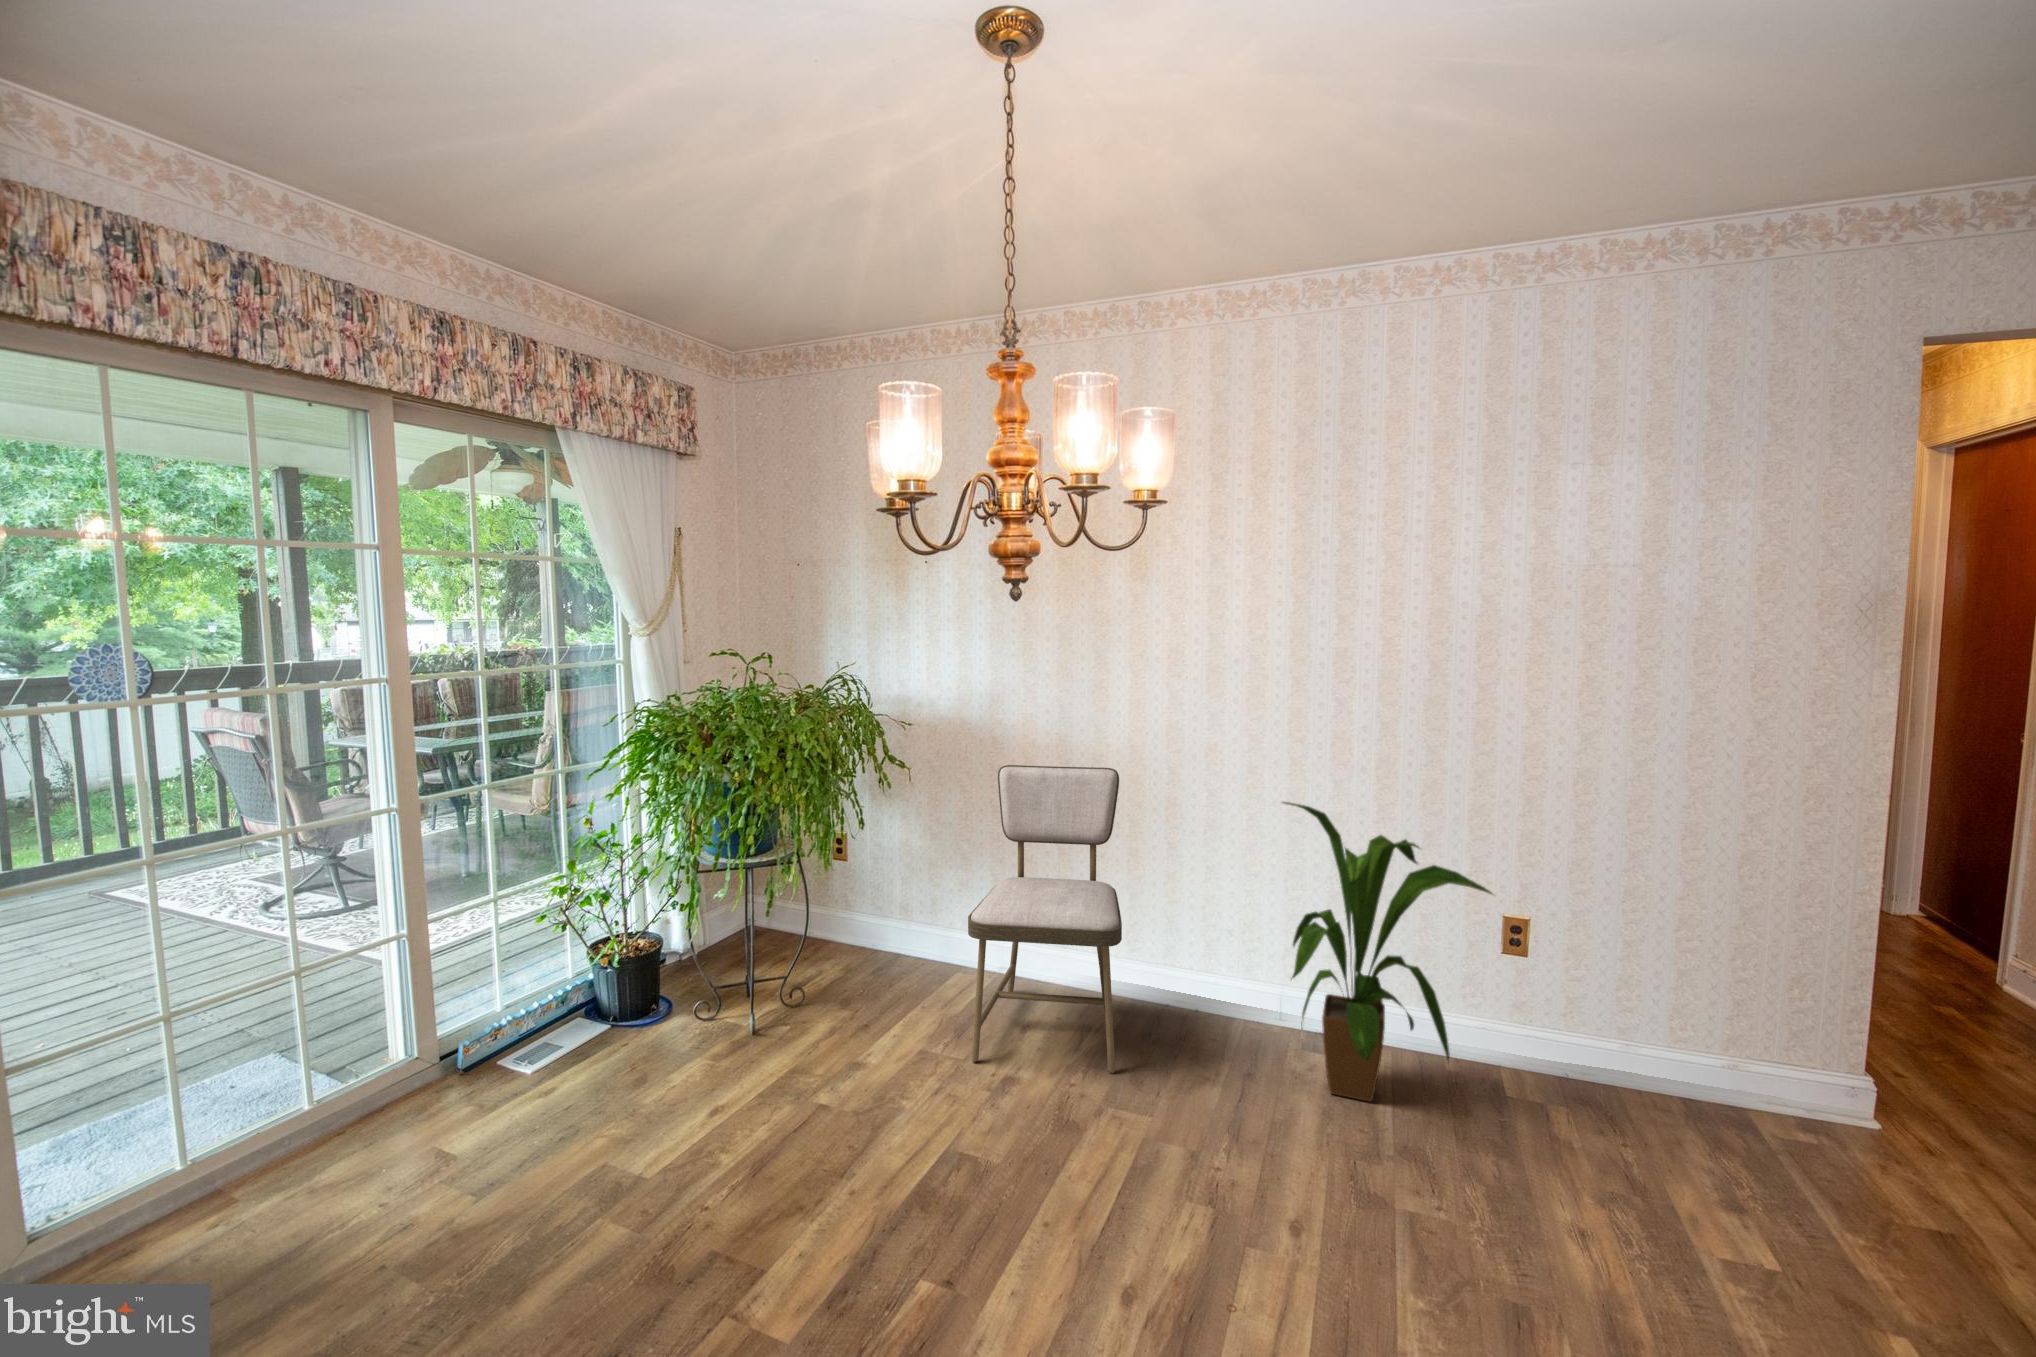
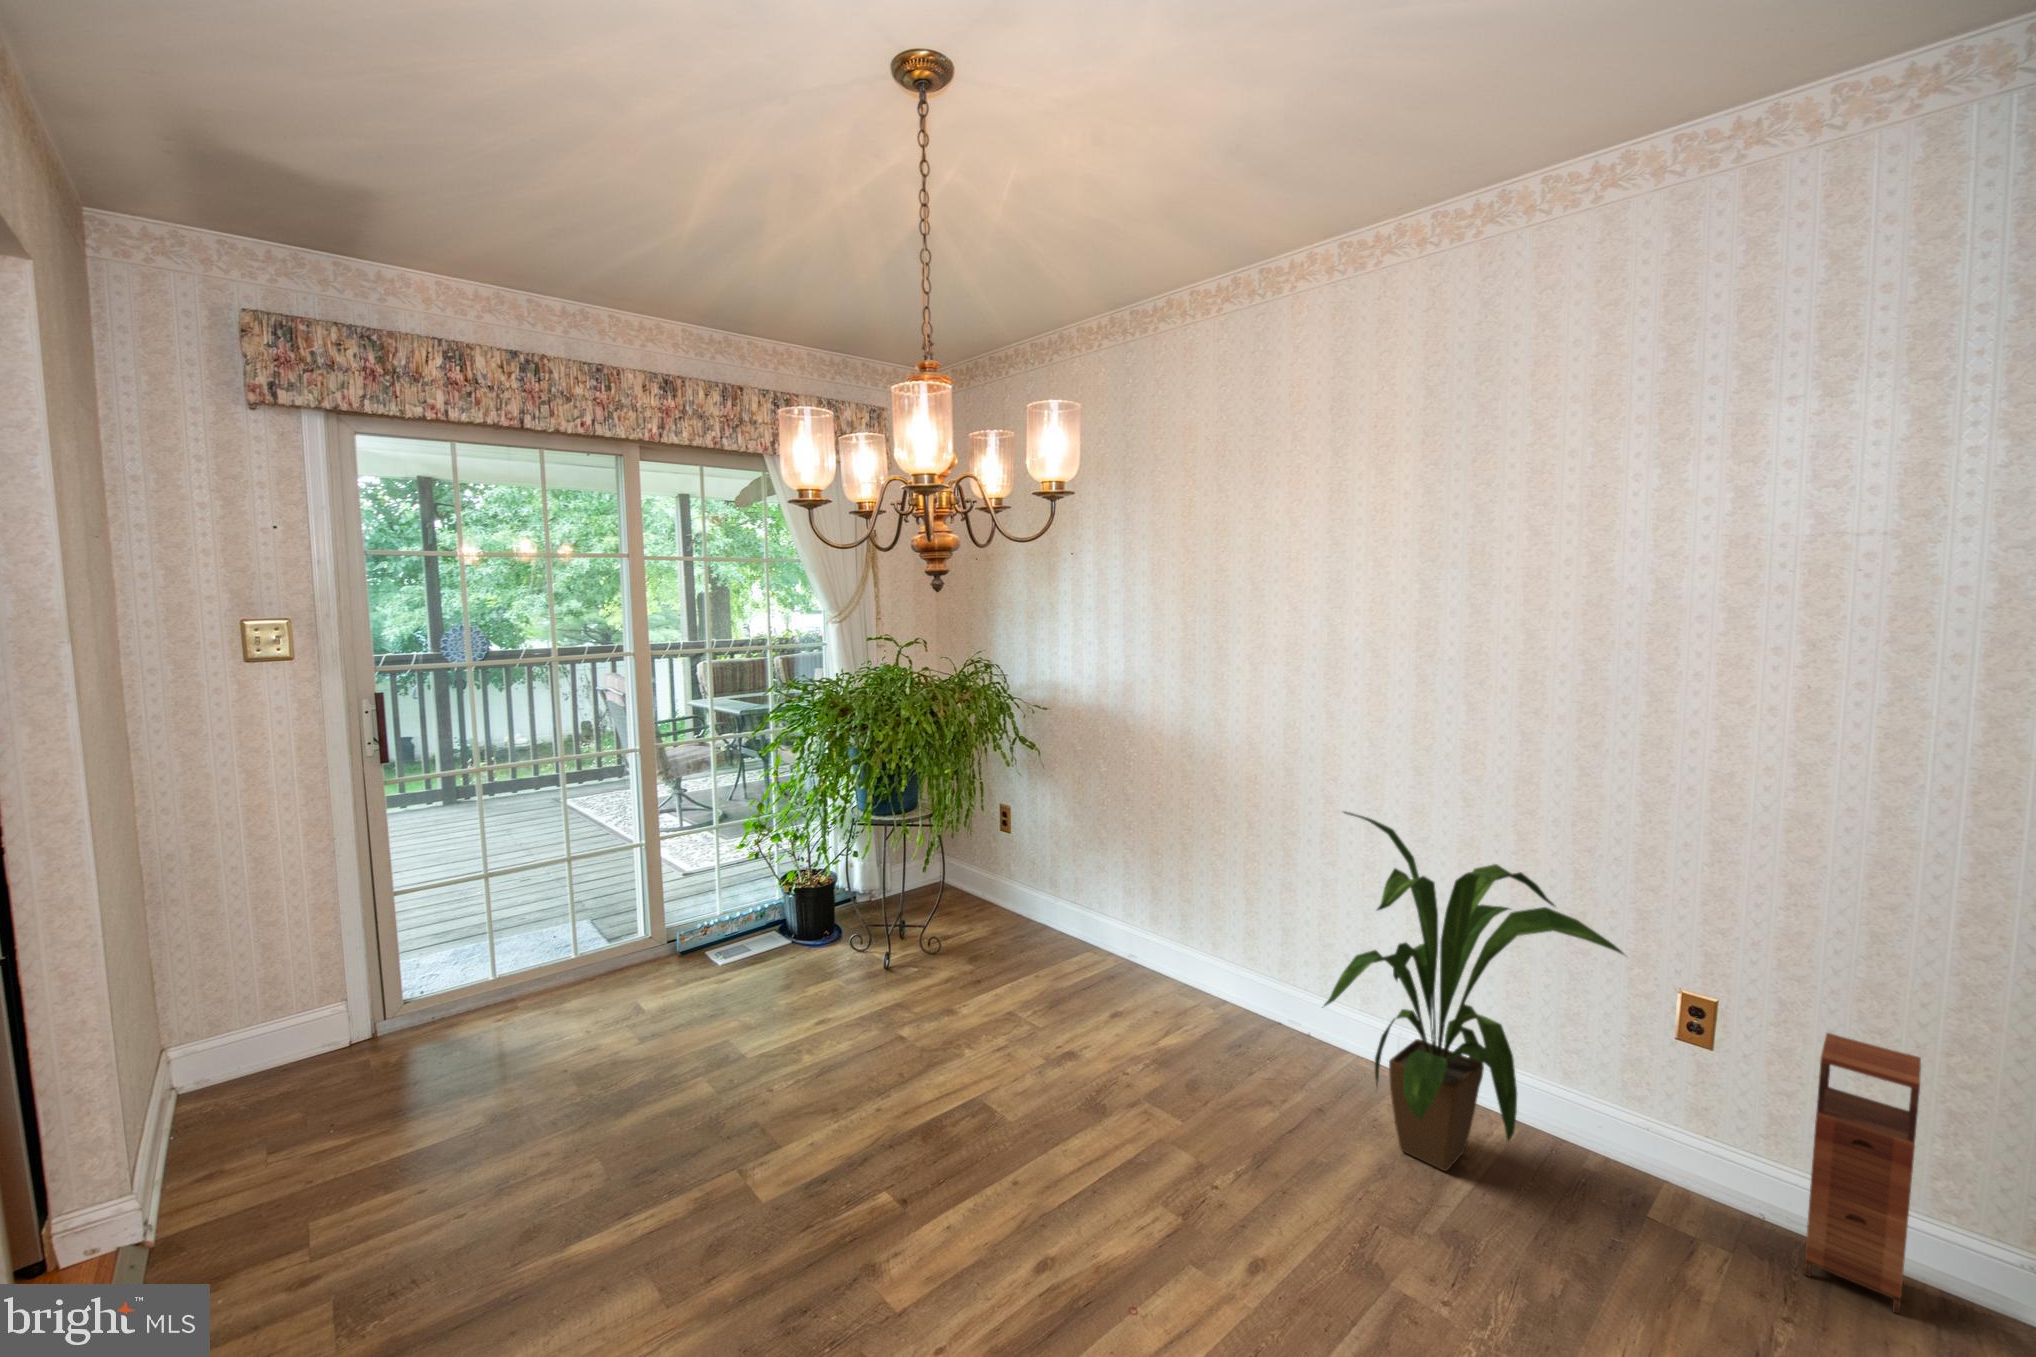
dining chair: present [968,765,1122,1073] -> none [1045,754,1233,1073]
storage cabinet: none [1600,931,1684,1122] -> present [1804,1033,1921,1314]

